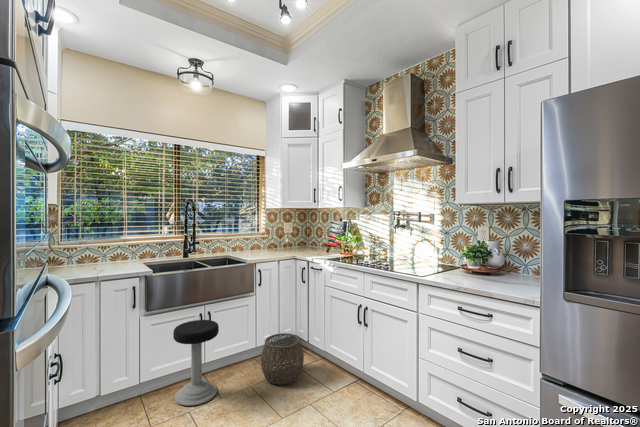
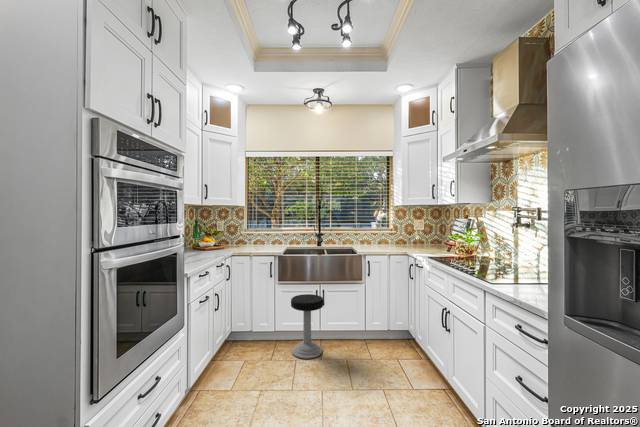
woven basket: present [261,333,304,385] -> none [357,321,398,369]

